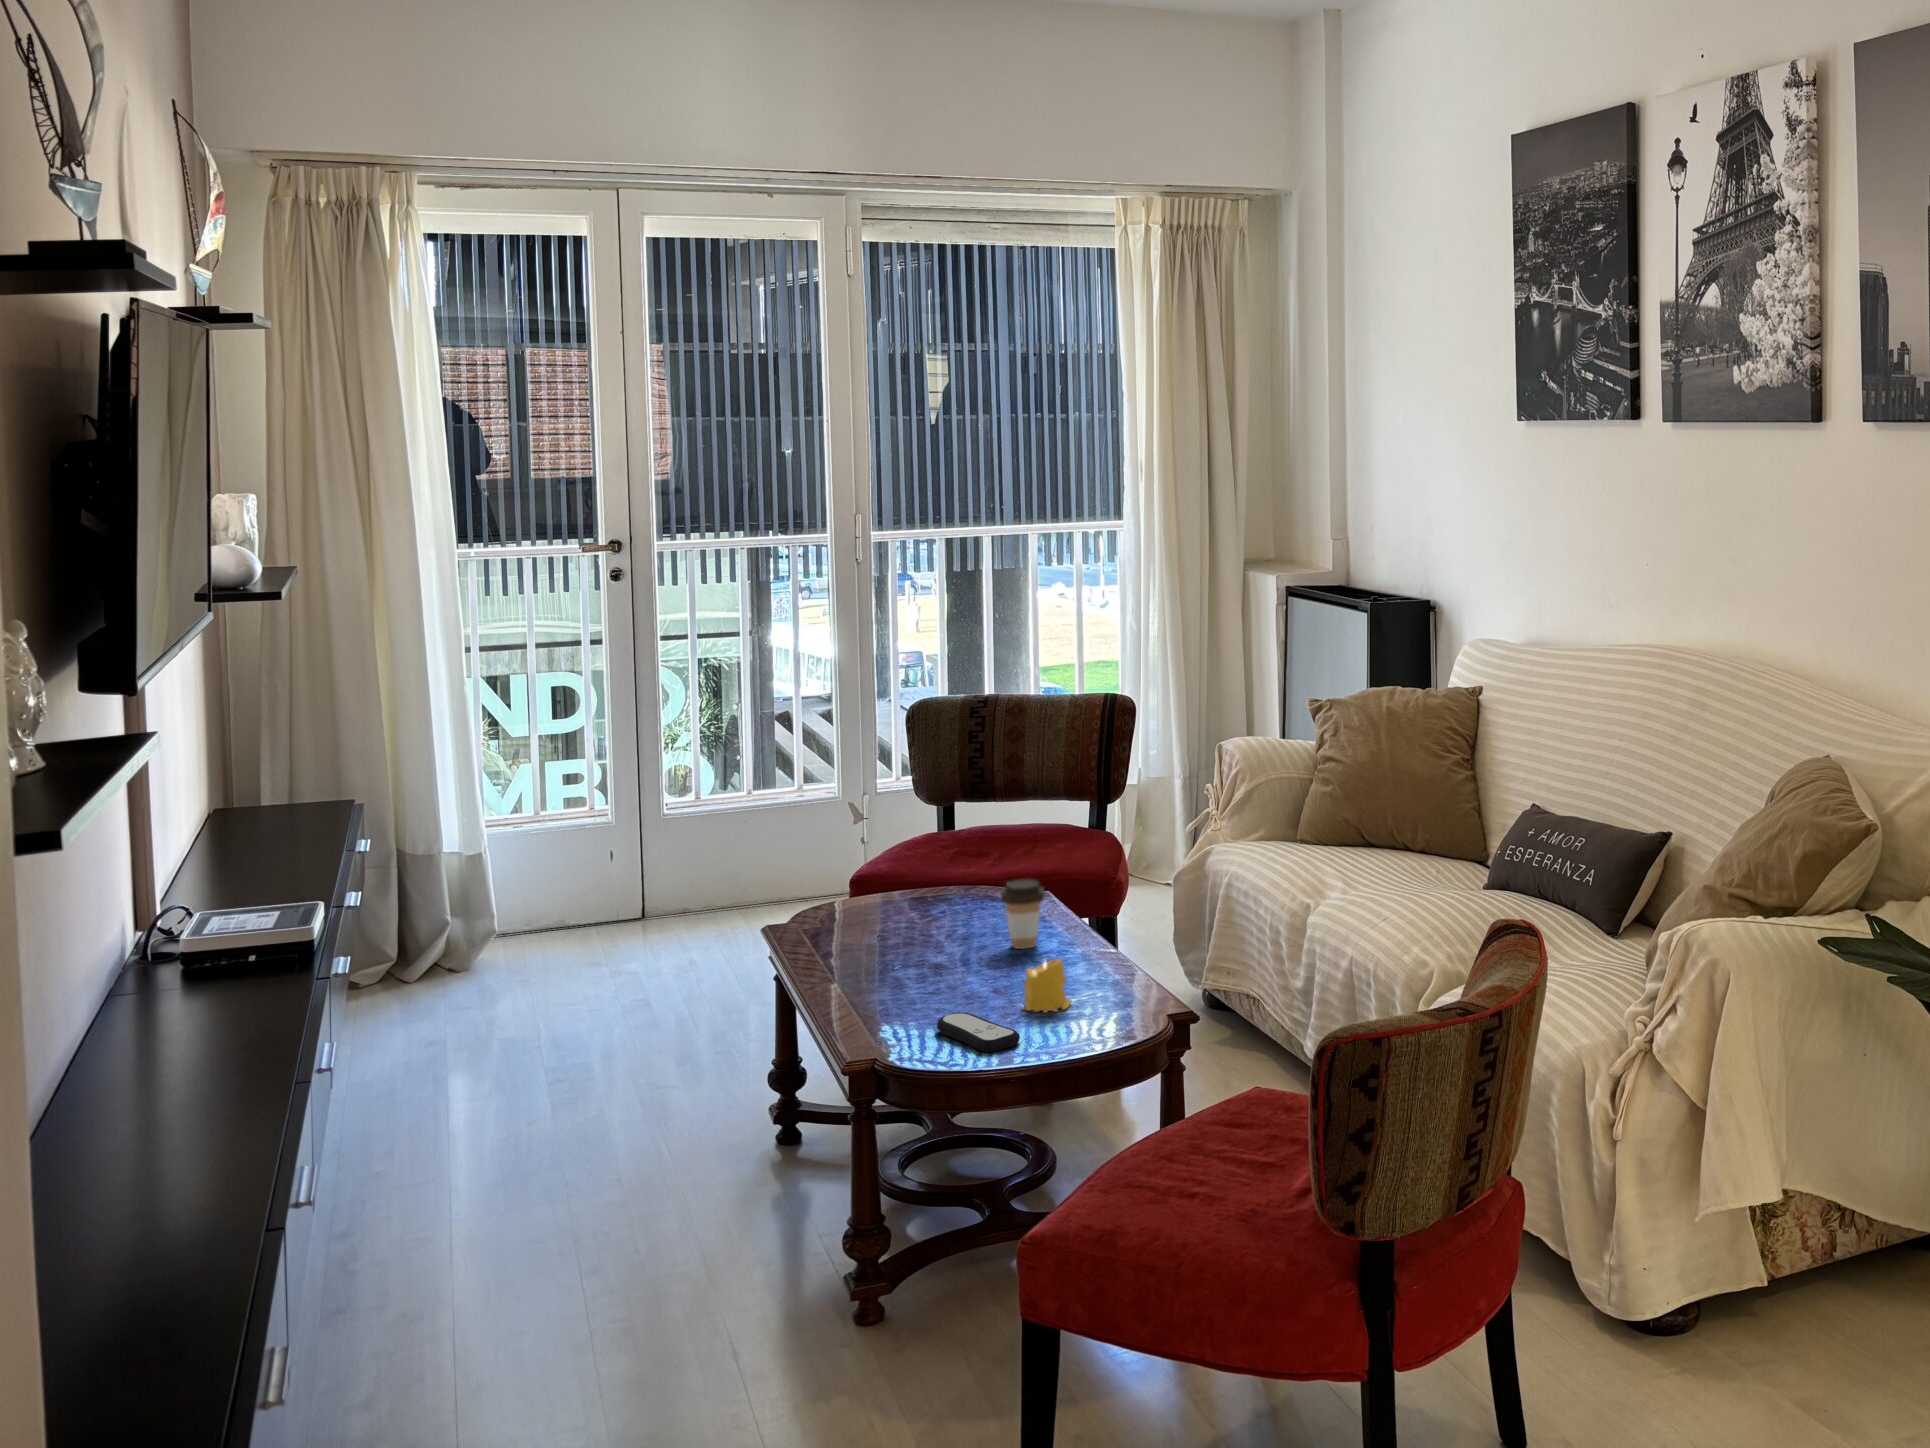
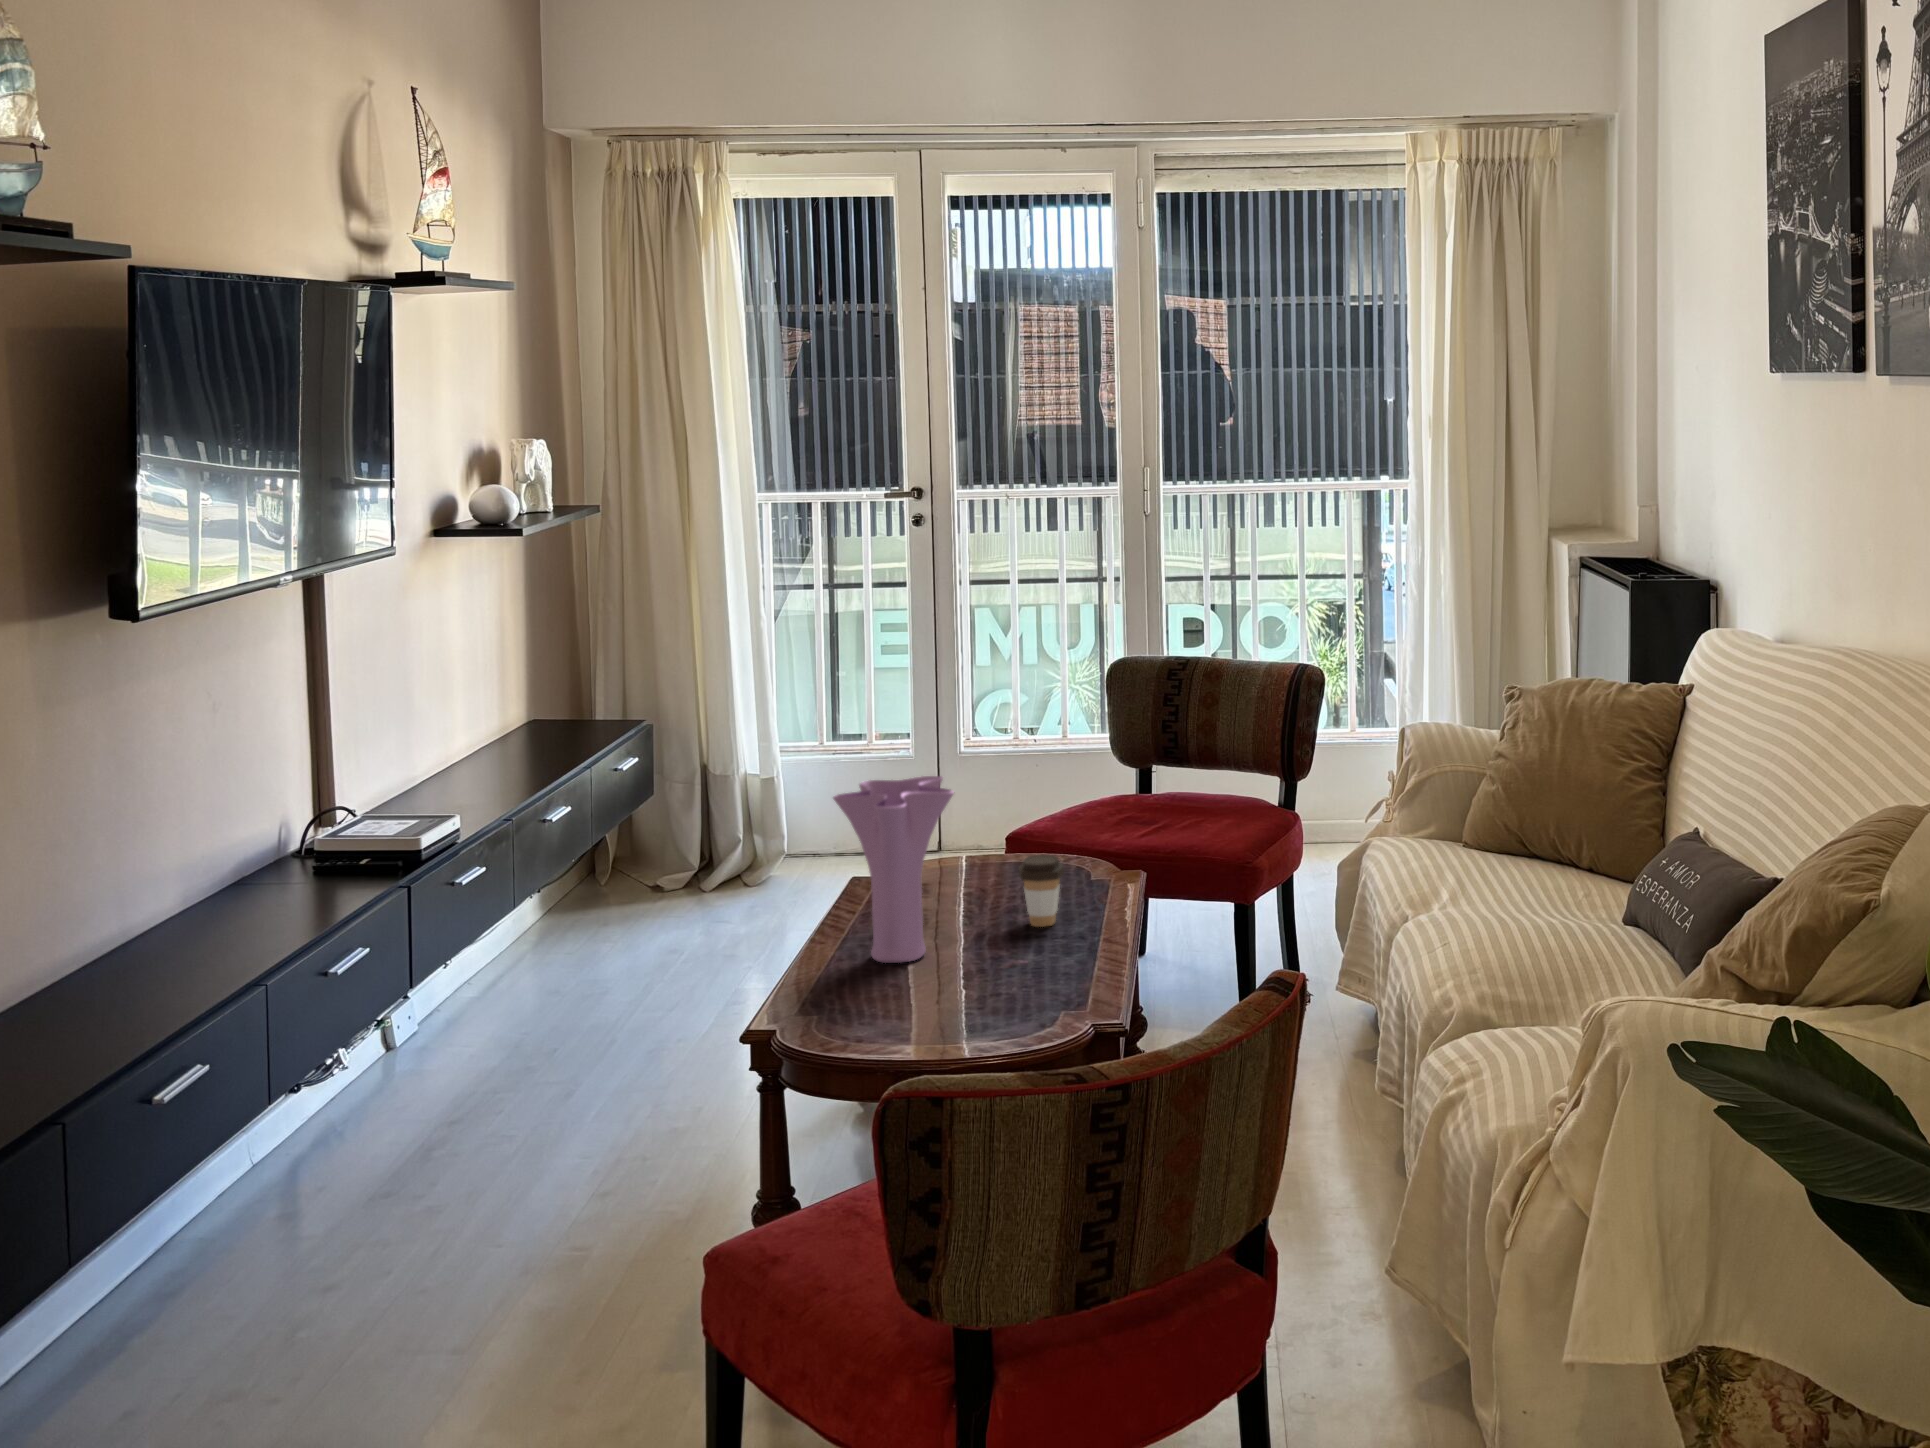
vase: none [865,808,980,995] -> present [833,776,954,963]
candle: present [1024,959,1070,1013] -> none [954,941,1006,1000]
remote control: present [937,1013,1020,1052] -> none [850,988,908,1034]

